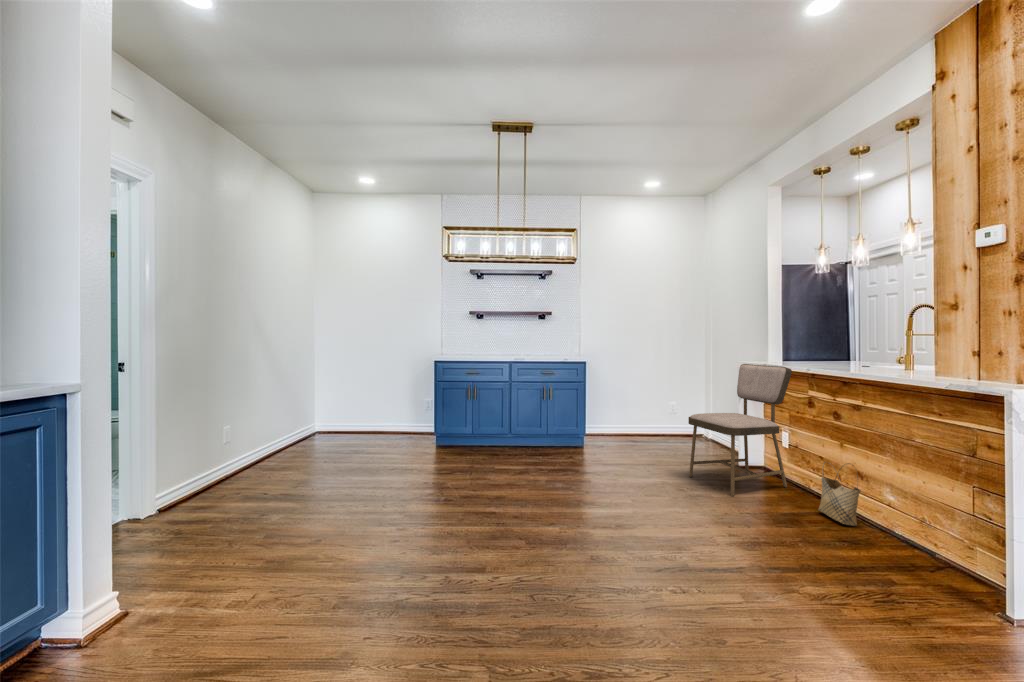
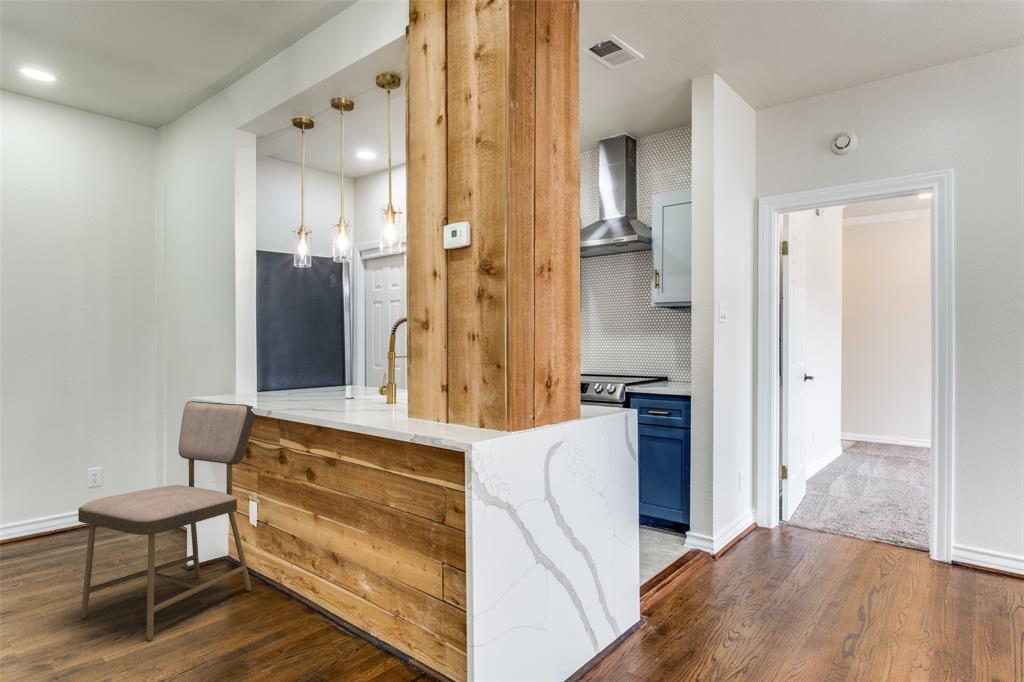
woven basket: present [818,463,860,526] -> none [282,545,332,642]

